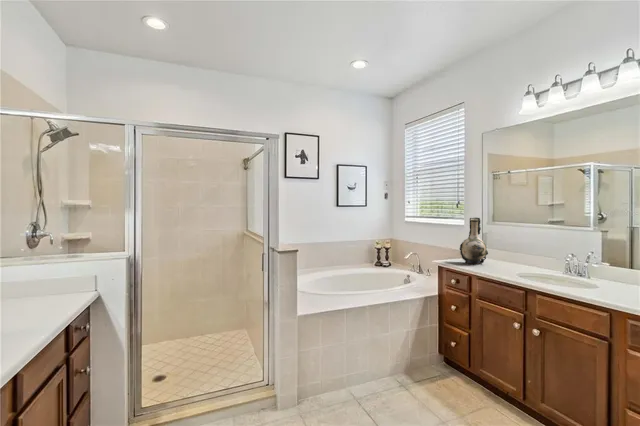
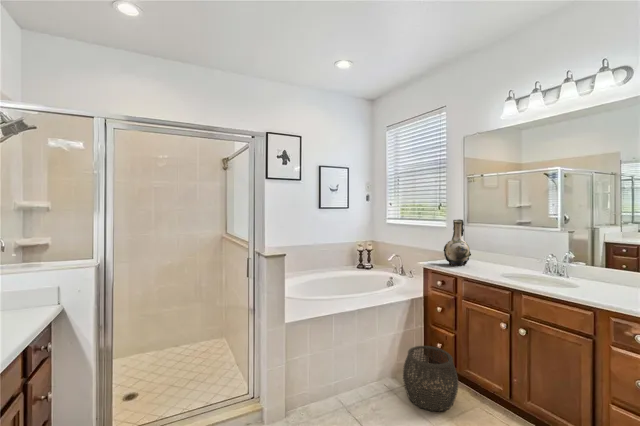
woven basket: none [415,343,471,409] -> present [403,346,458,411]

